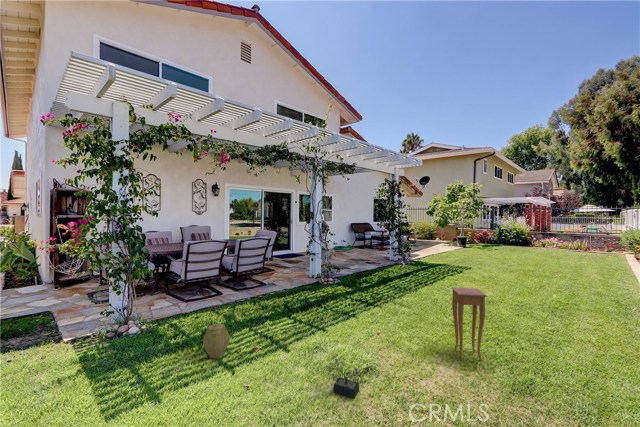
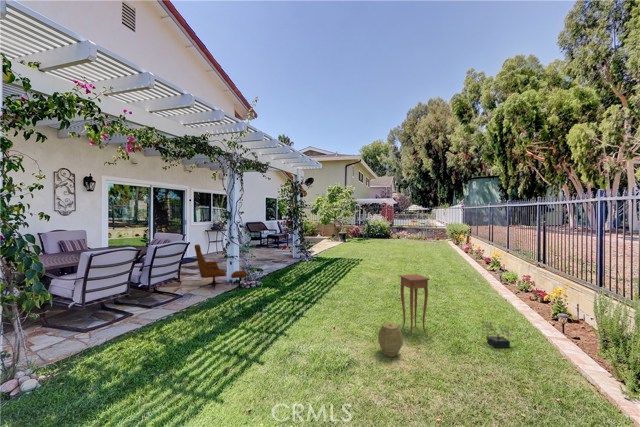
lounge chair: none [280,241,328,283] -> present [195,245,247,290]
woven basket: present [203,324,229,358] -> present [378,322,403,357]
decorative plant: present [328,355,363,399] -> present [482,322,512,348]

